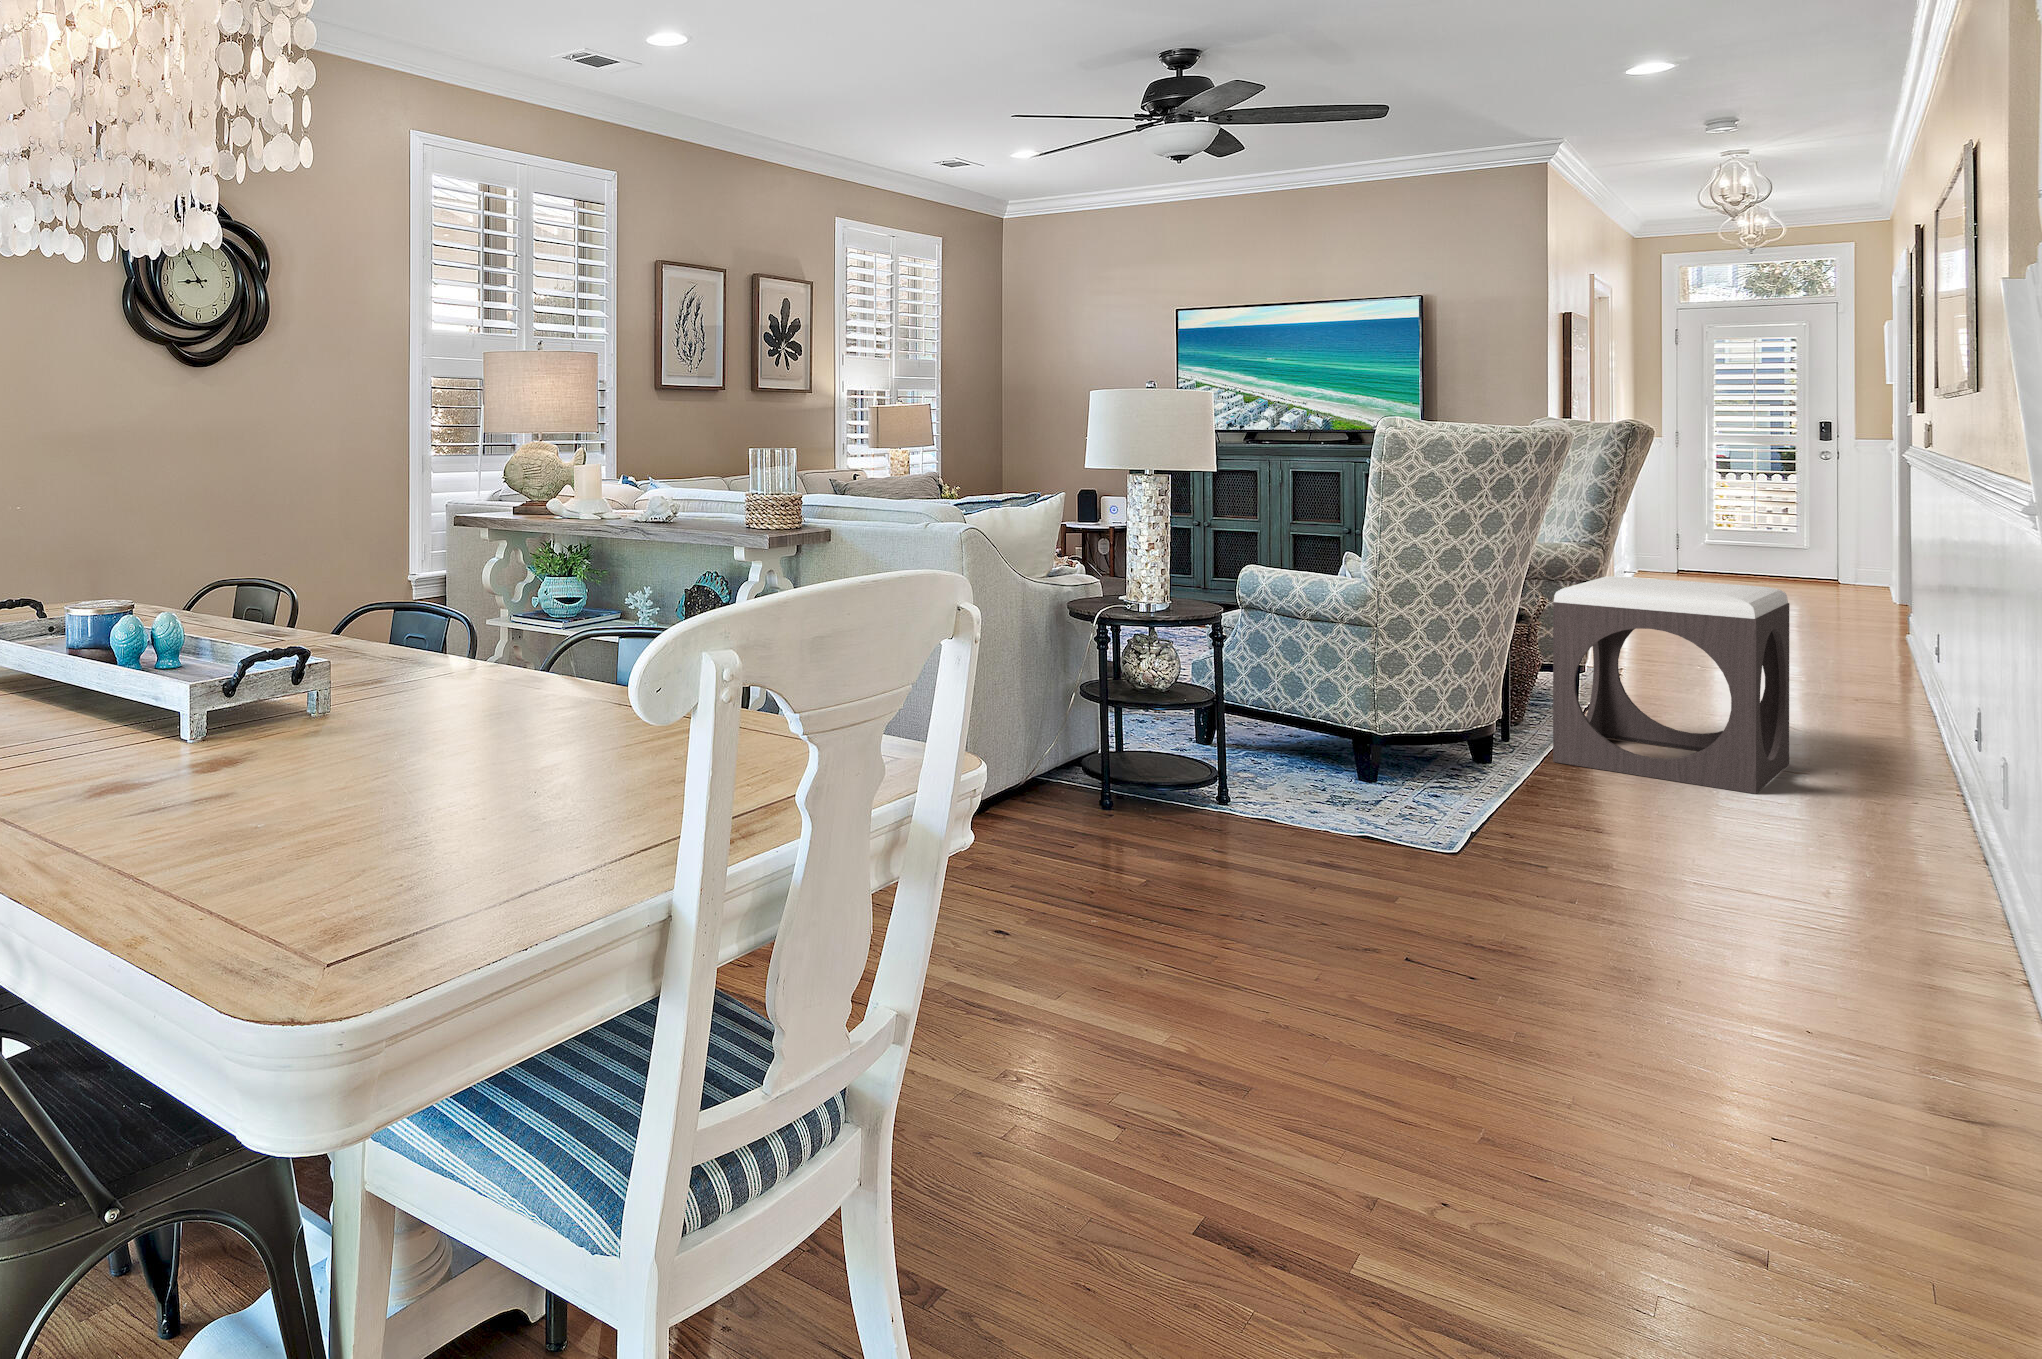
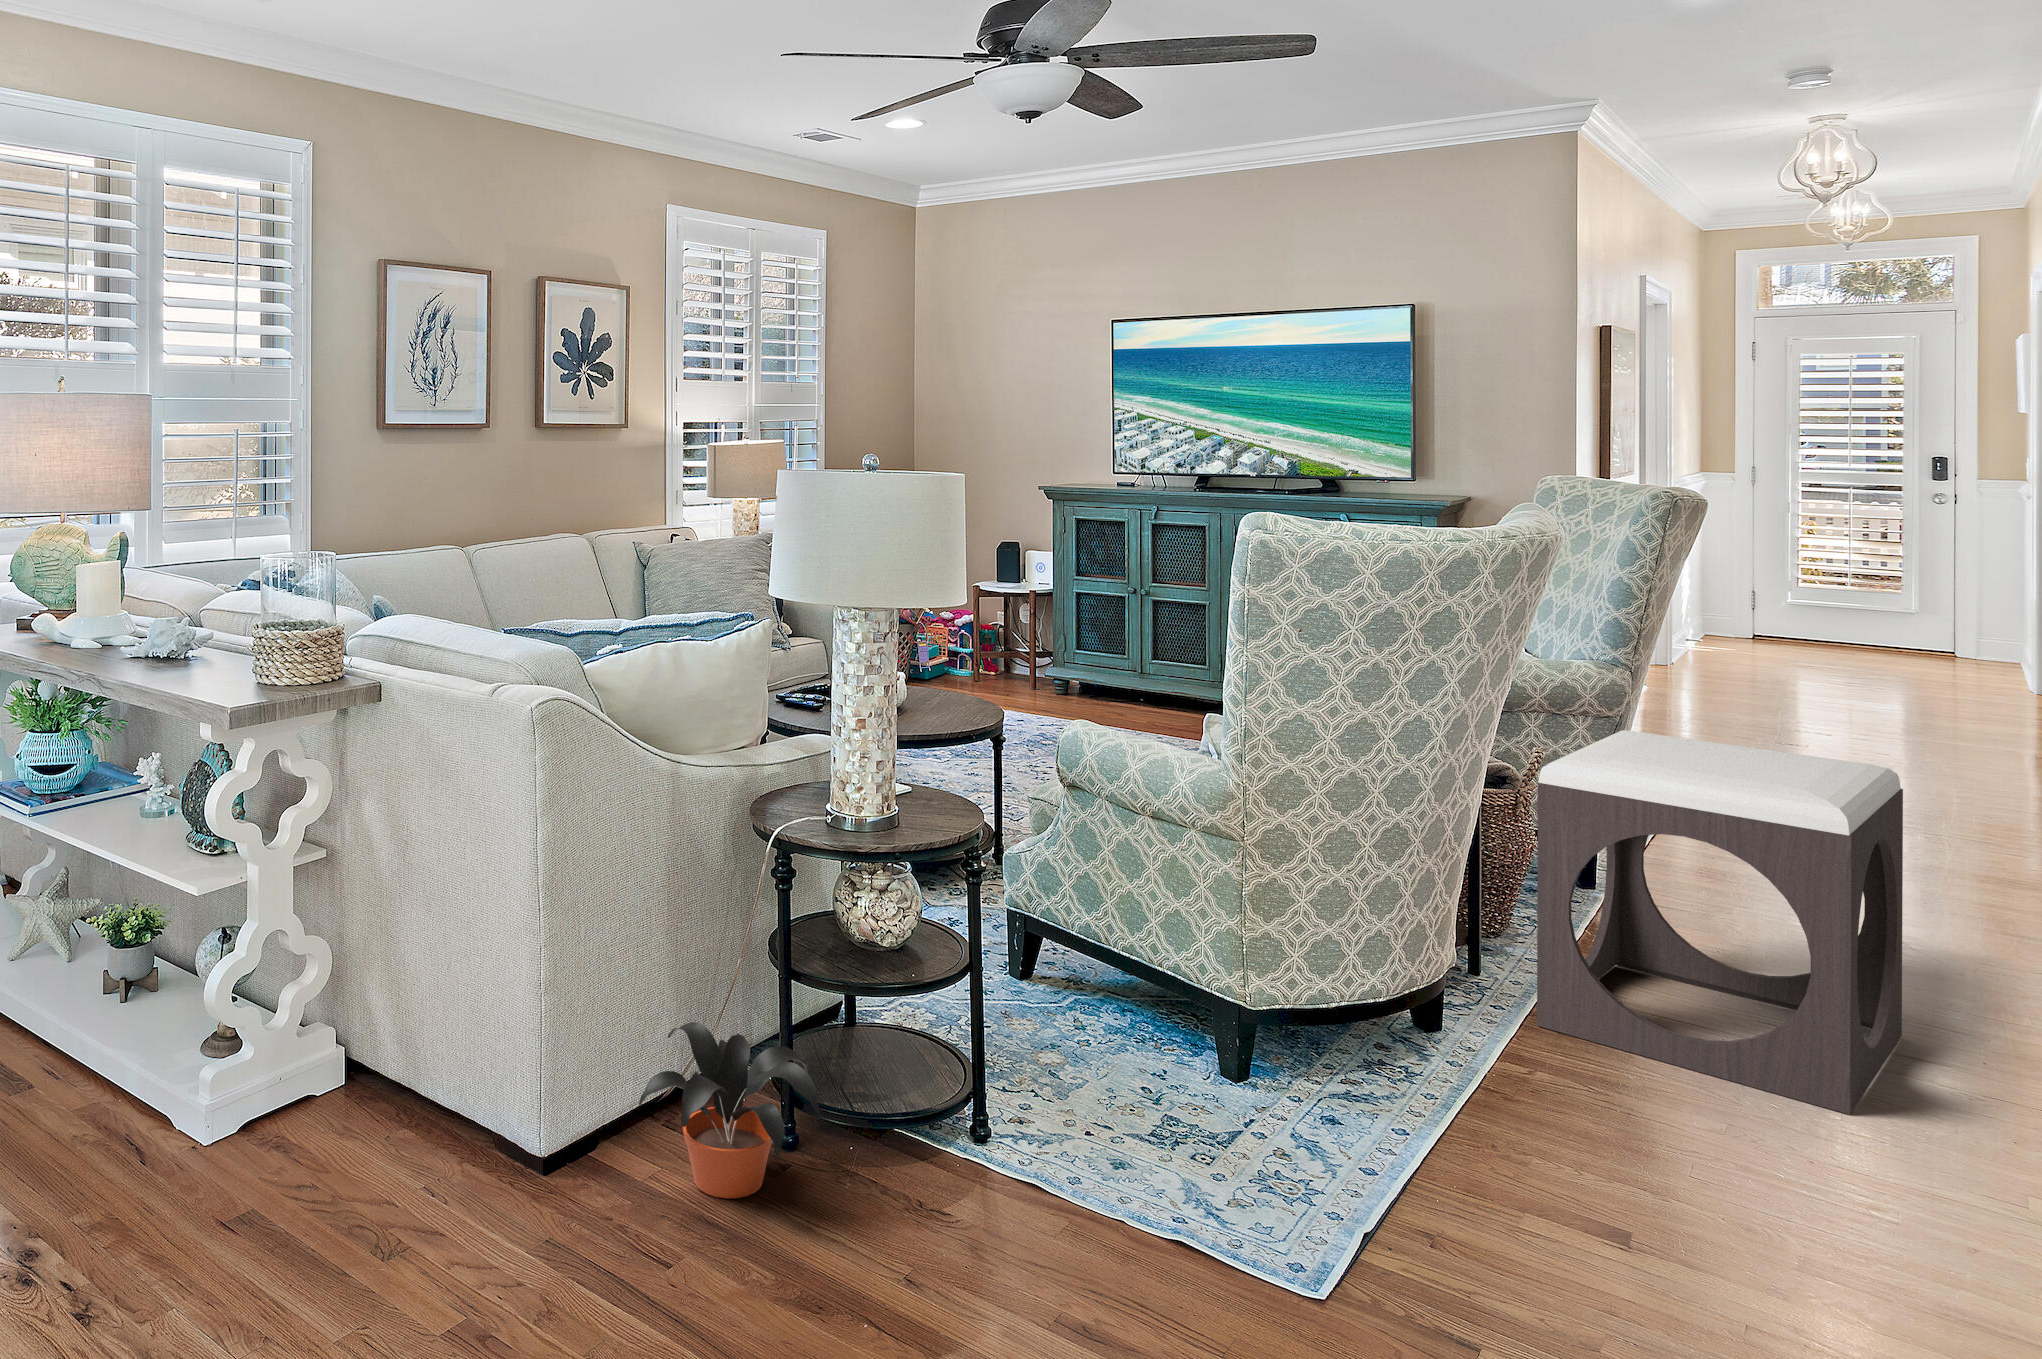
potted plant: none [1027,733,1143,829] -> present [639,1022,820,1198]

